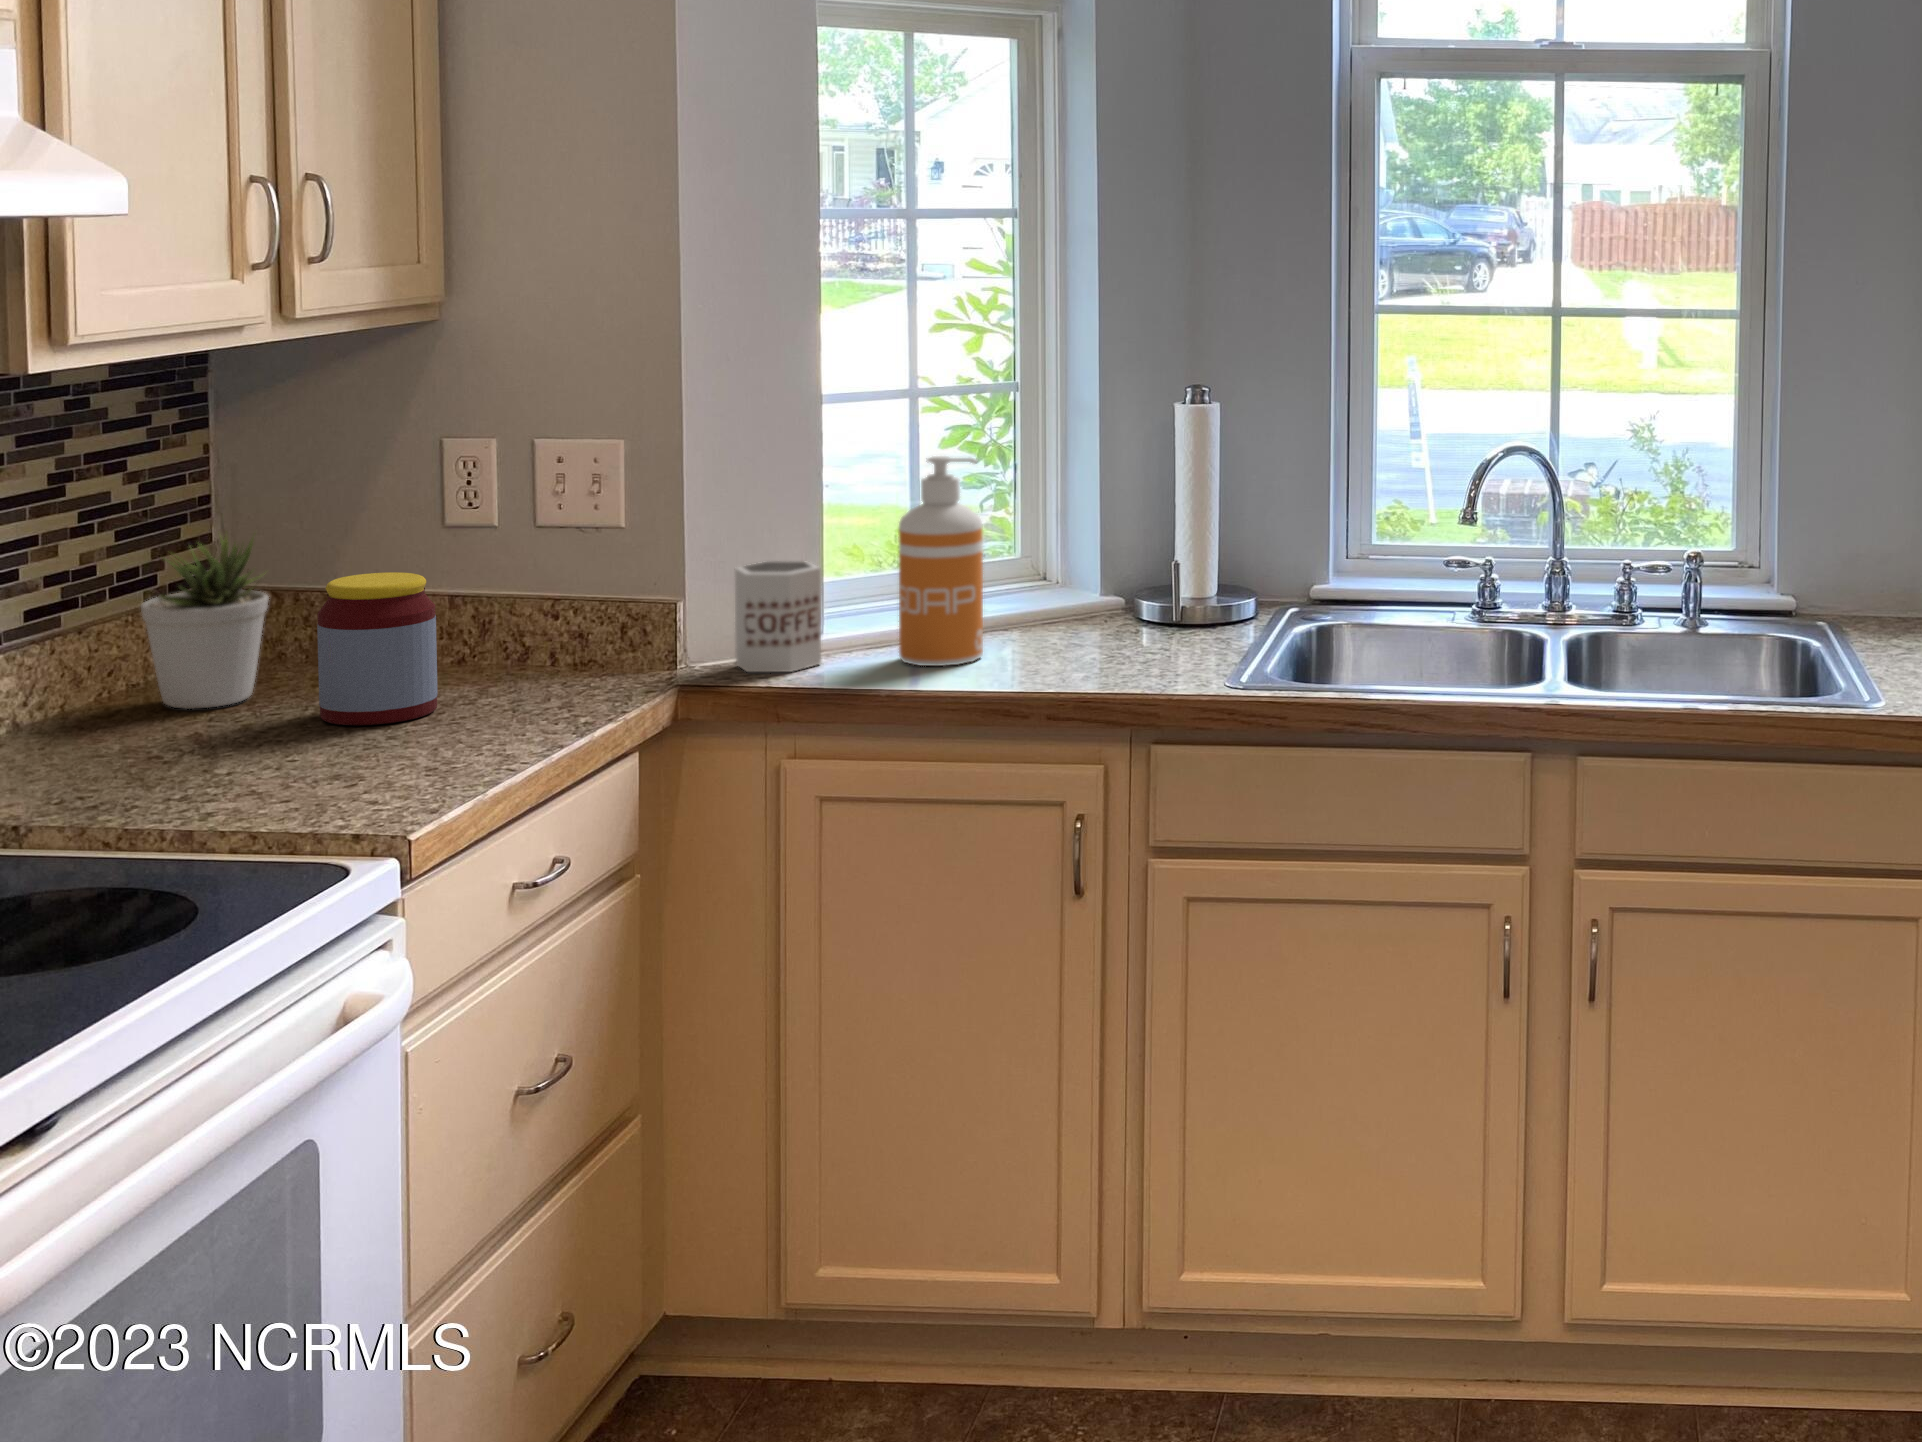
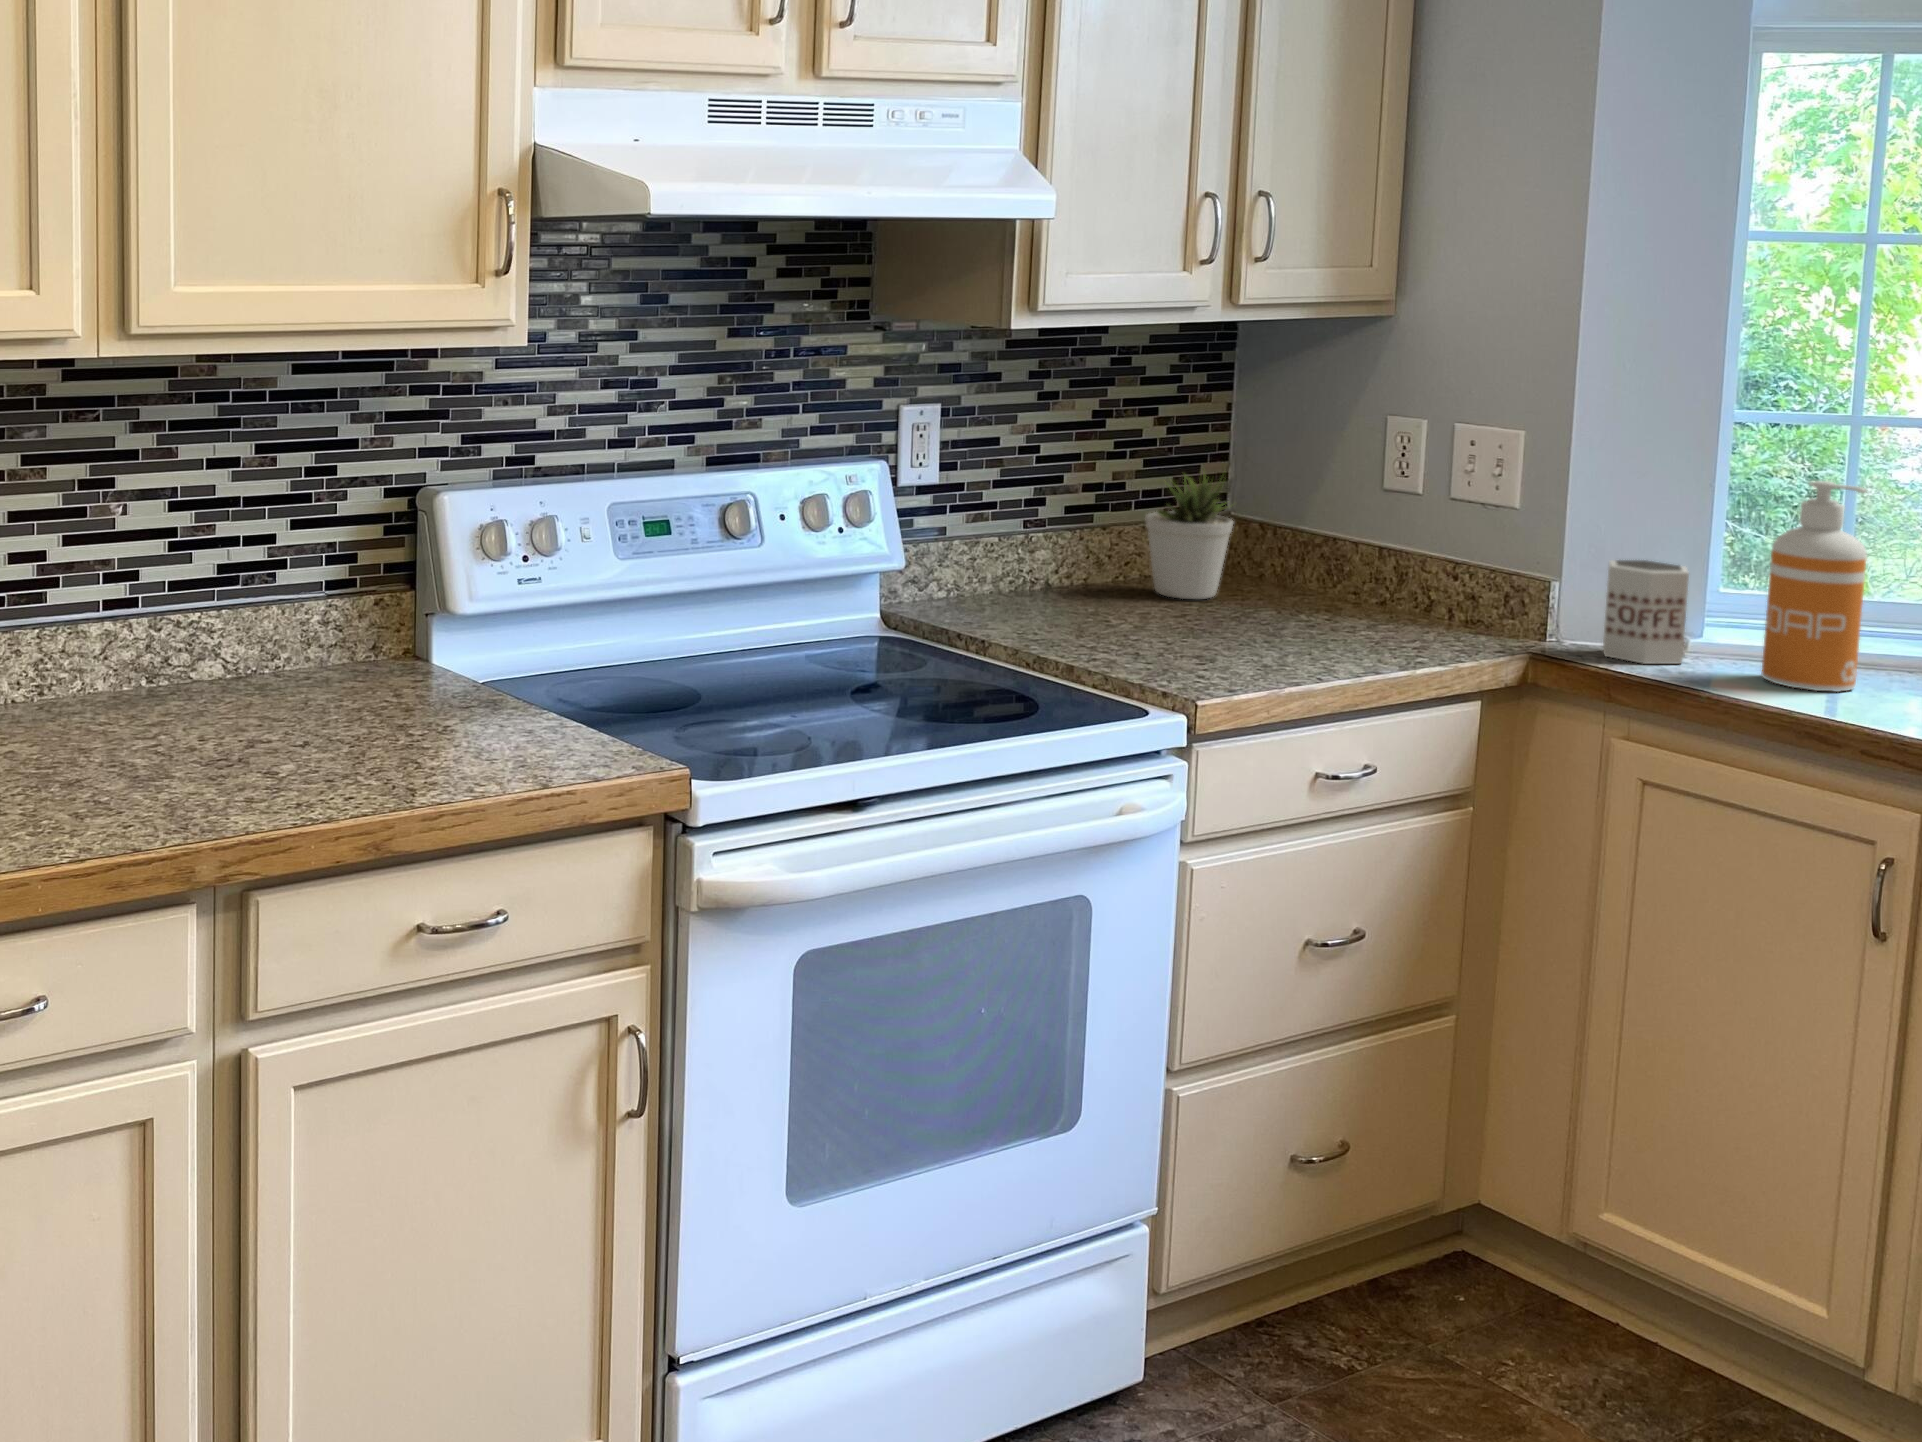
jar: present [317,572,437,725] -> none [1239,514,1333,633]

